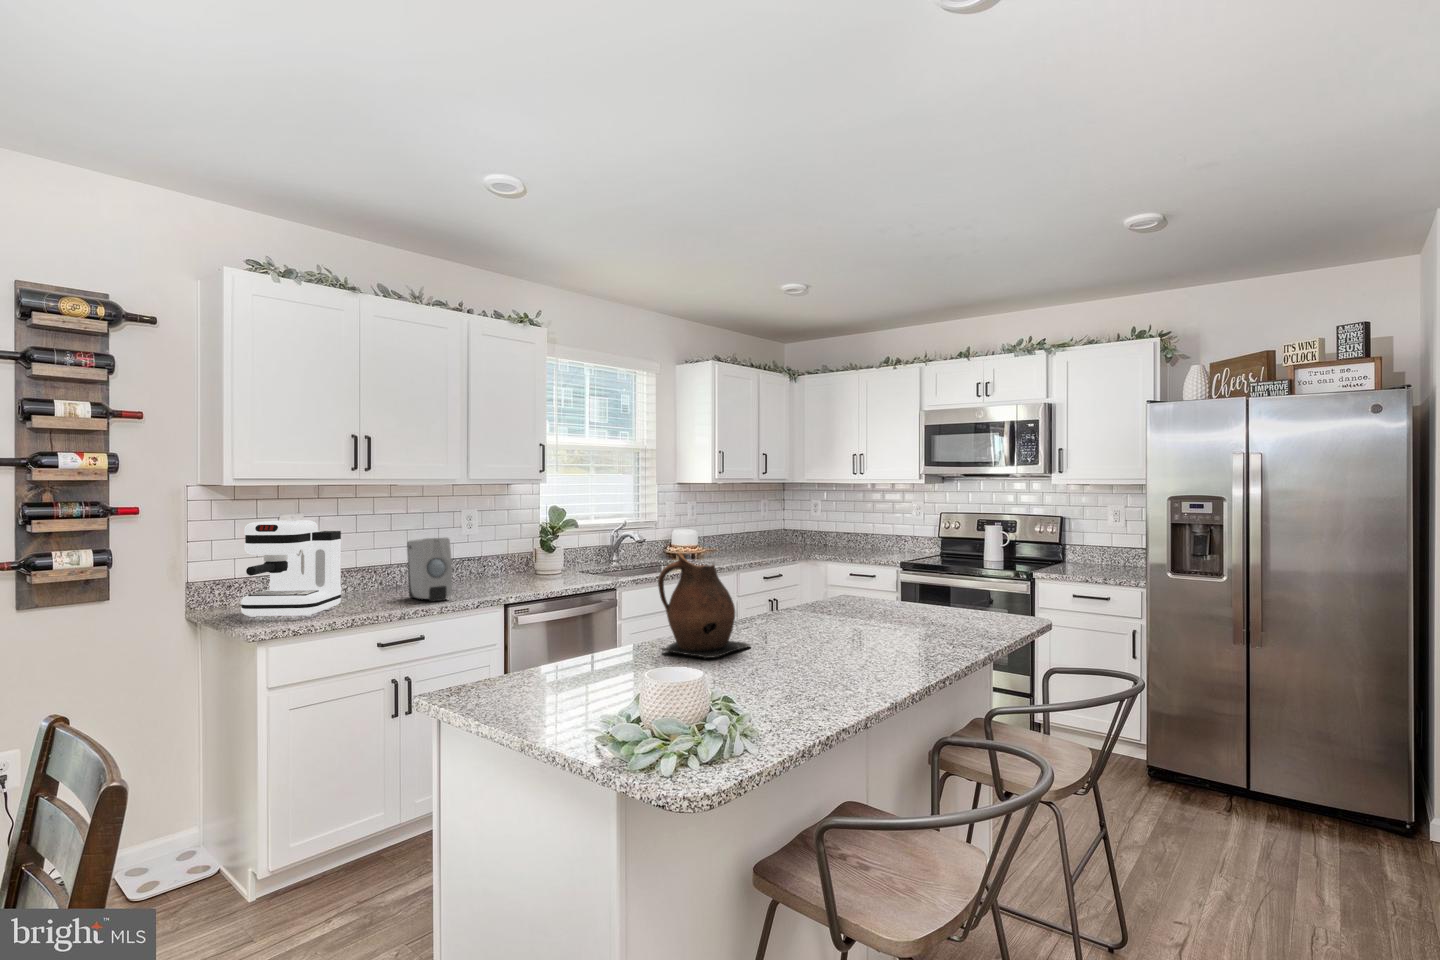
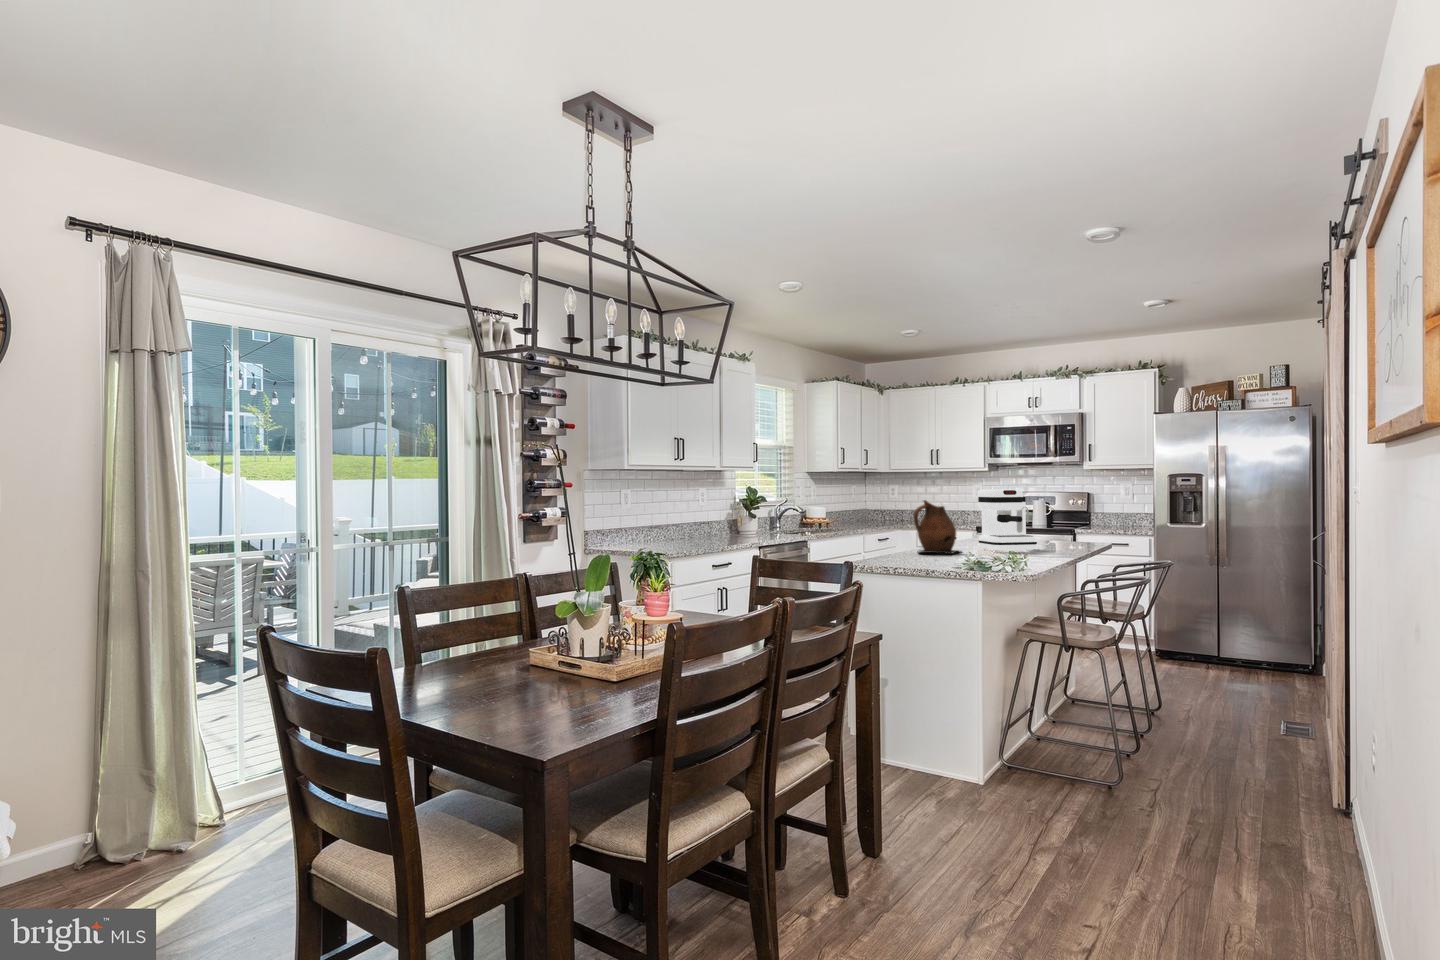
coffee maker: present [241,521,341,617] -> present [978,489,1037,551]
soap dispenser: present [407,538,452,601] -> none [697,502,730,543]

